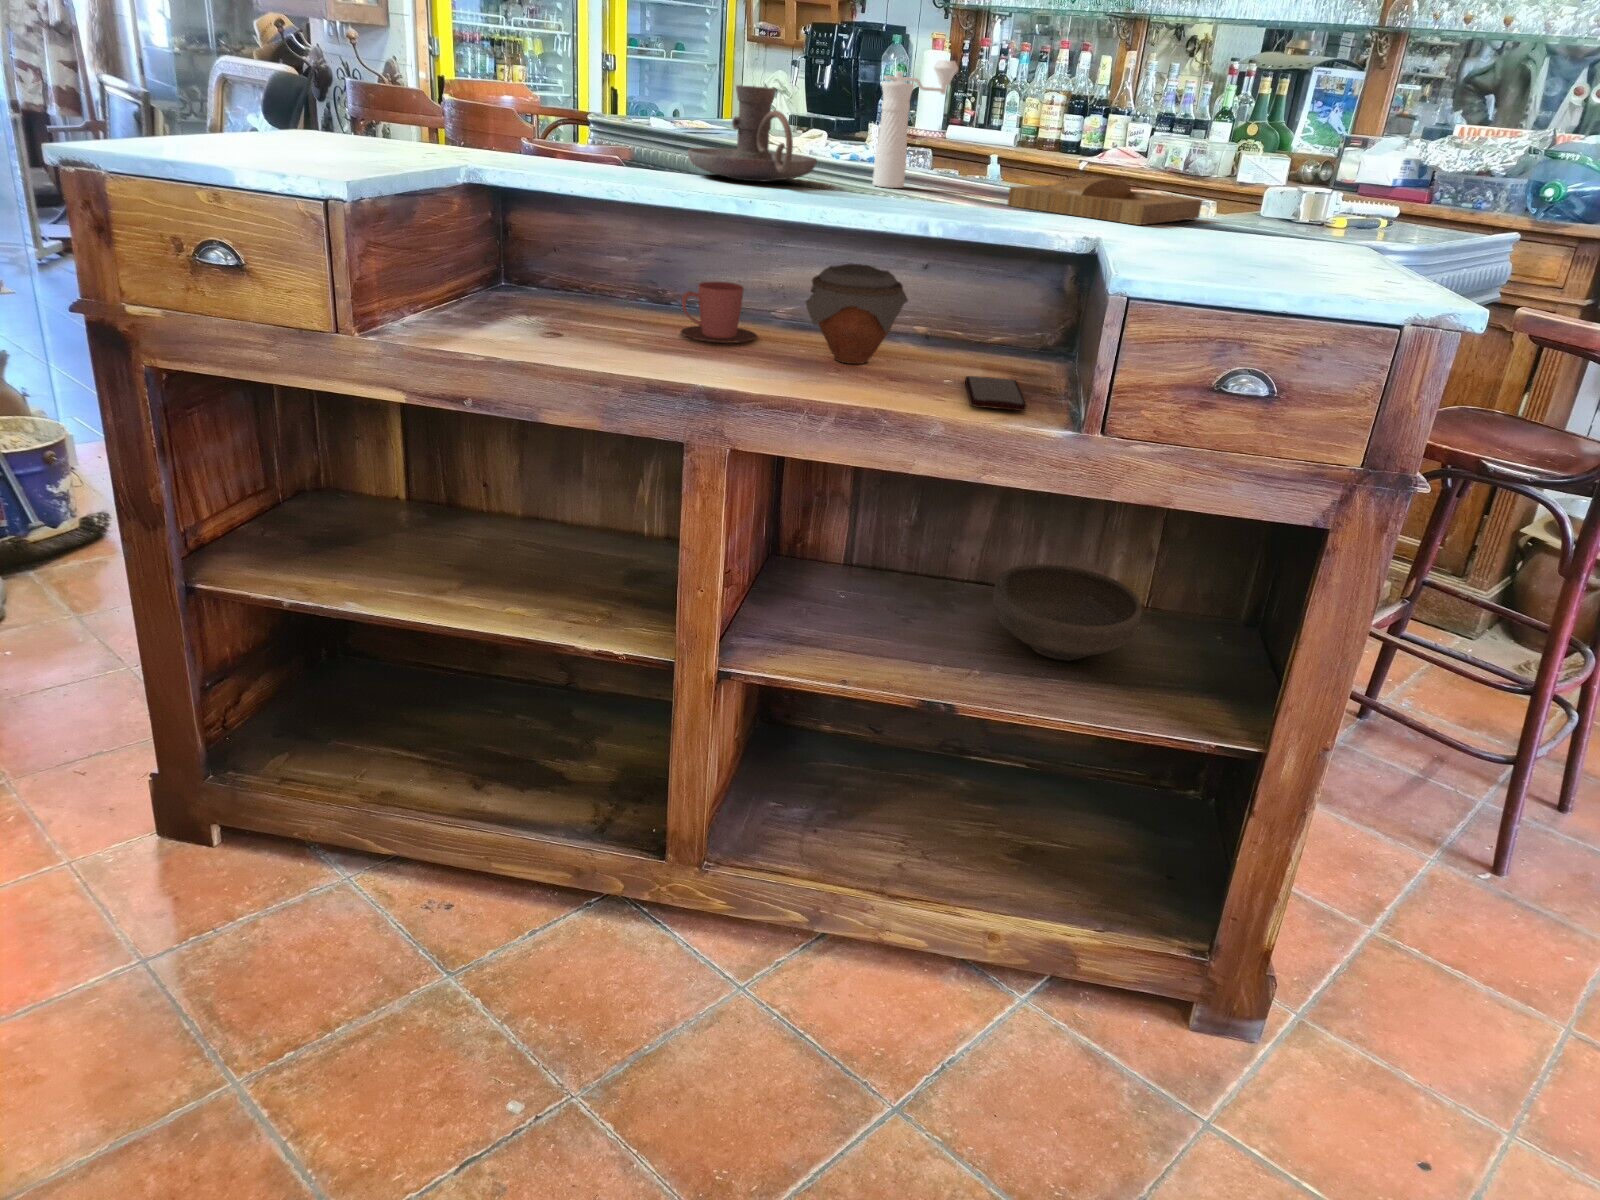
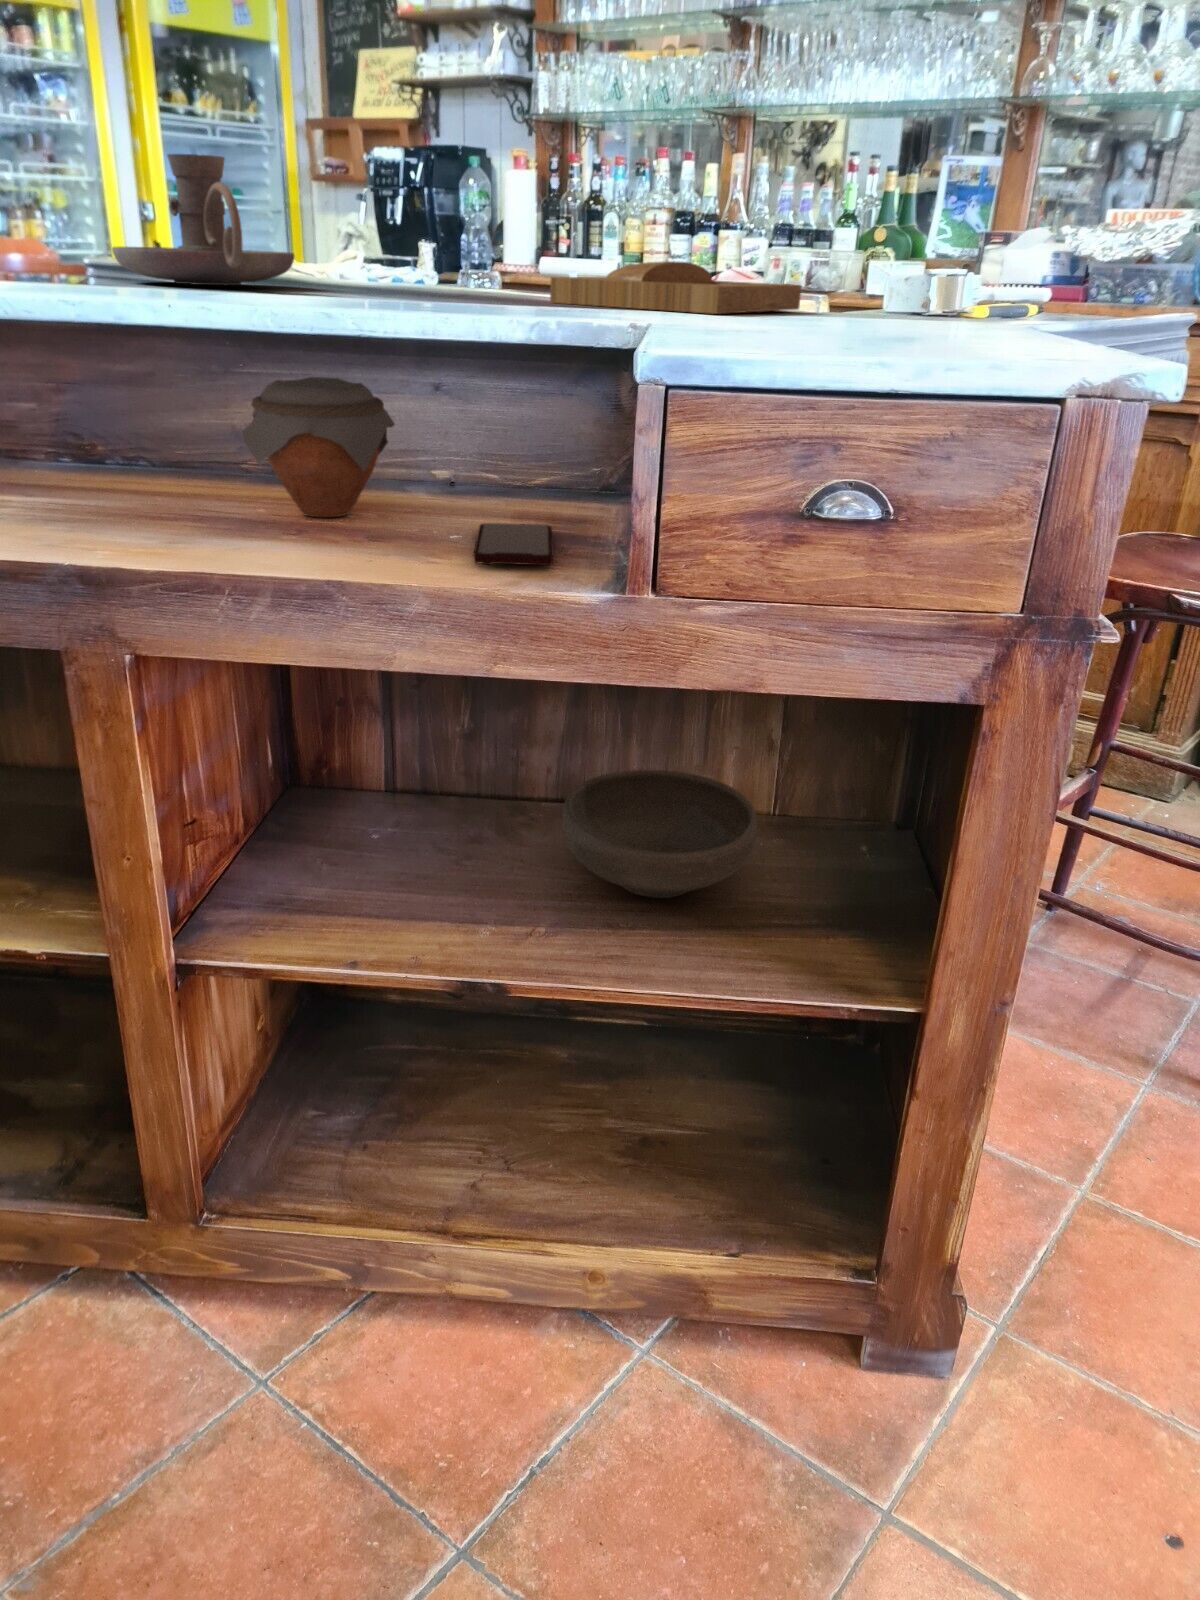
pepper mill: present [873,60,958,188] -> none [376,121,481,291]
cup: present [681,282,757,343] -> none [81,416,202,499]

